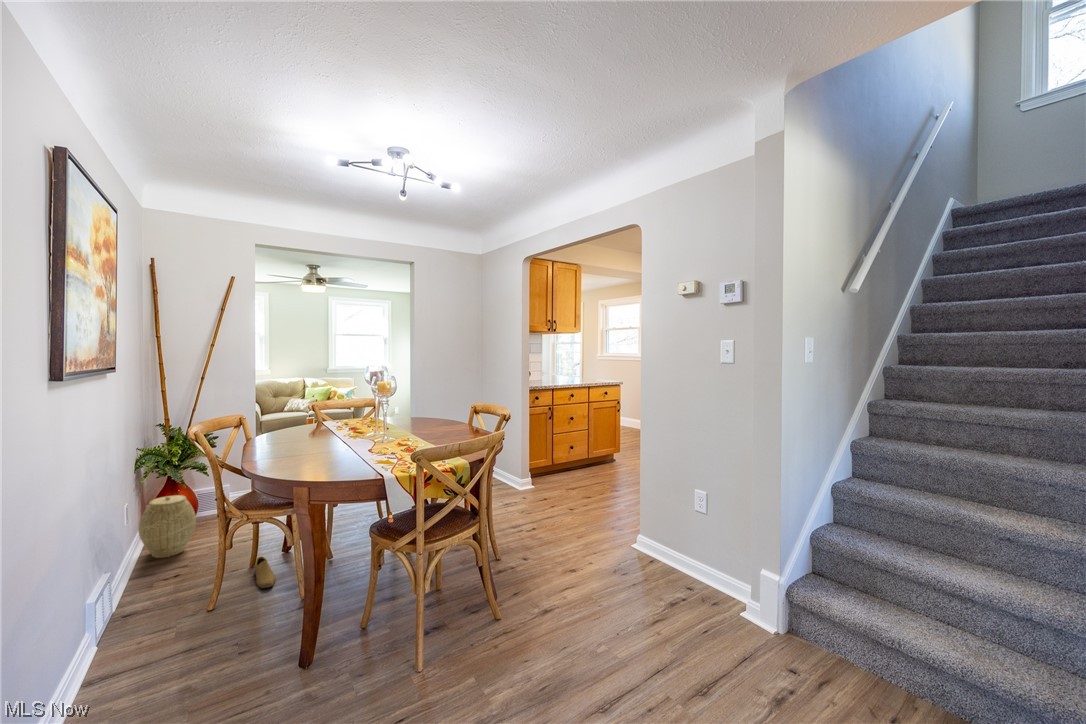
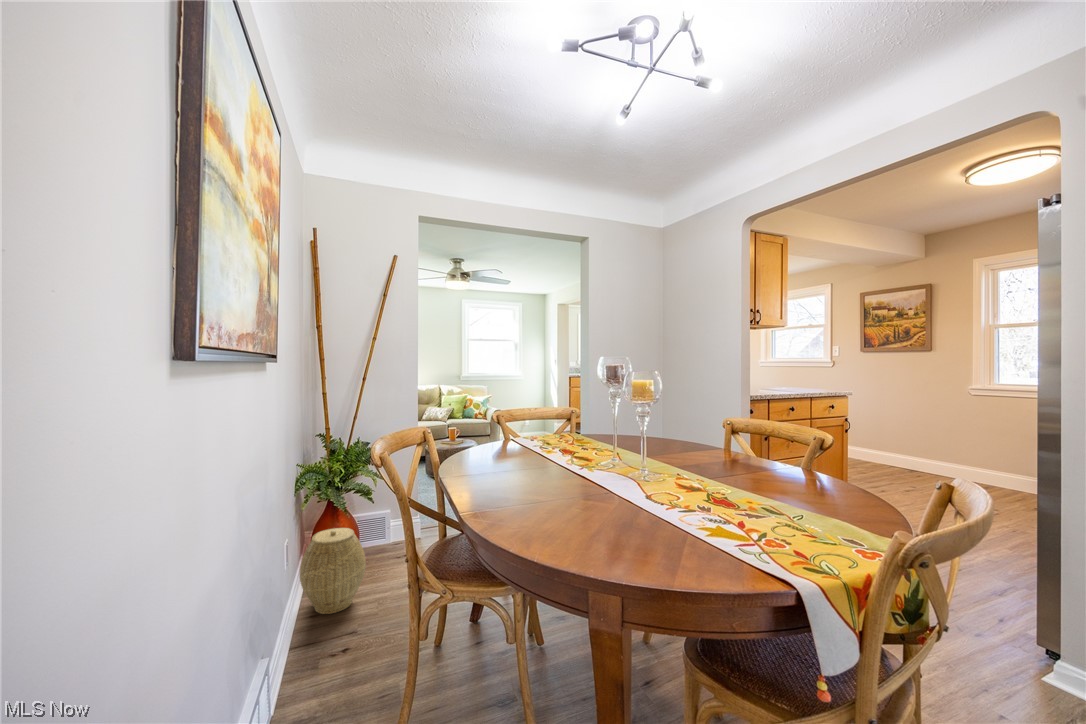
shoe: present [254,557,276,588] -> none [452,631,487,694]

